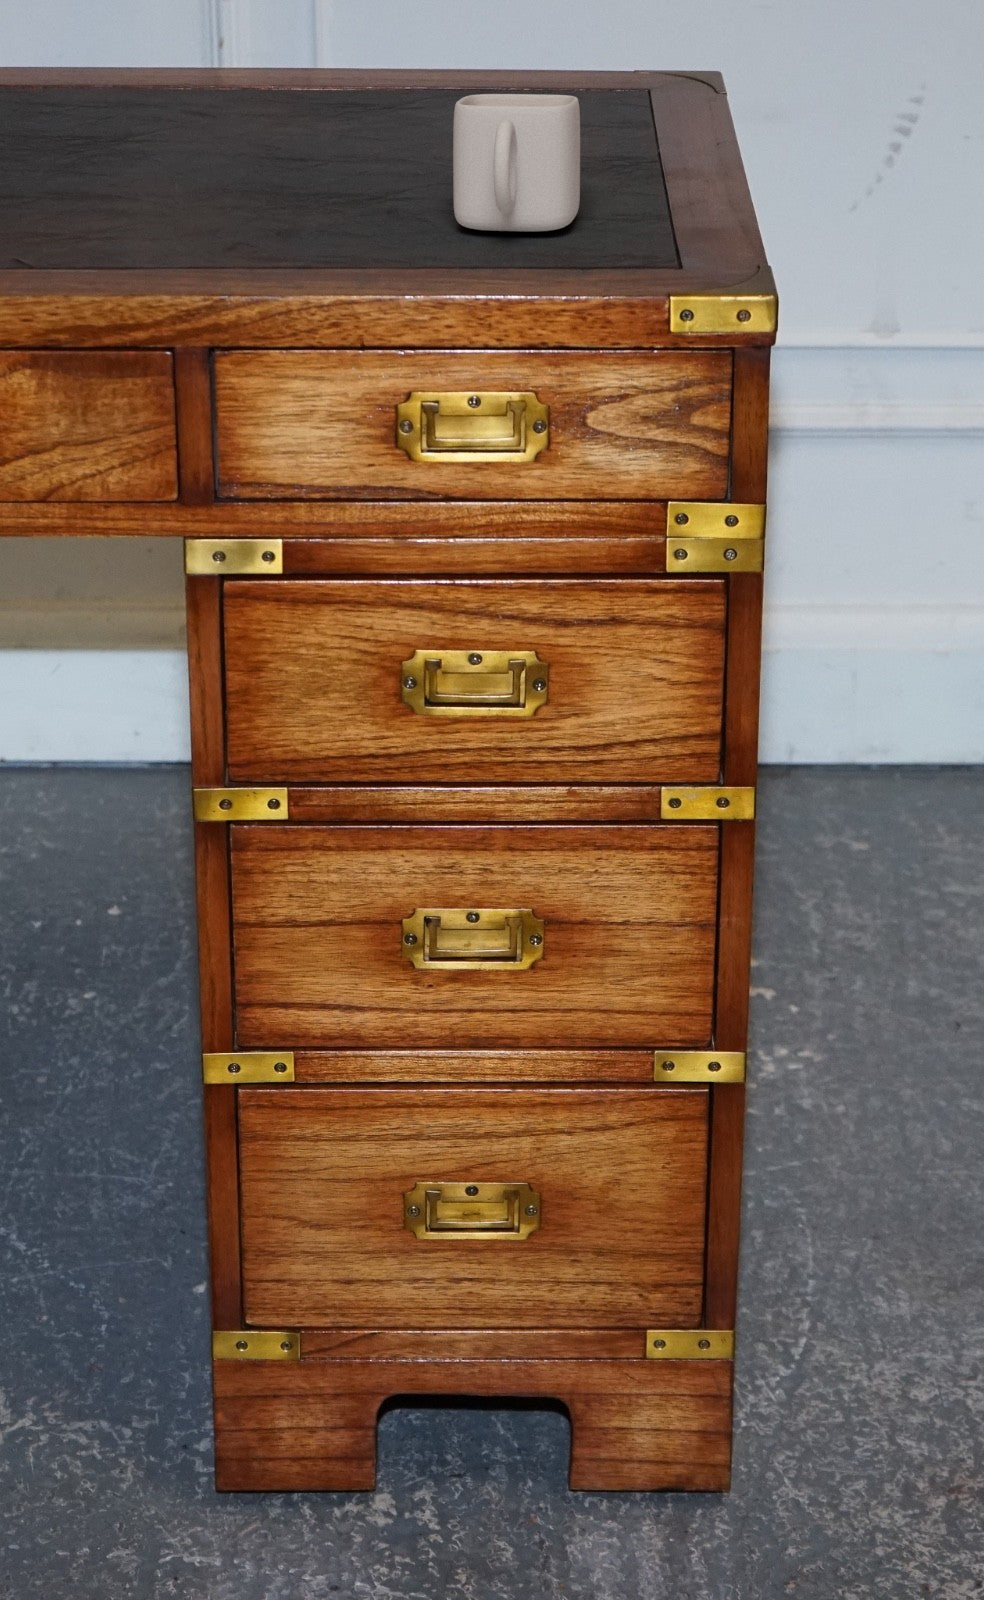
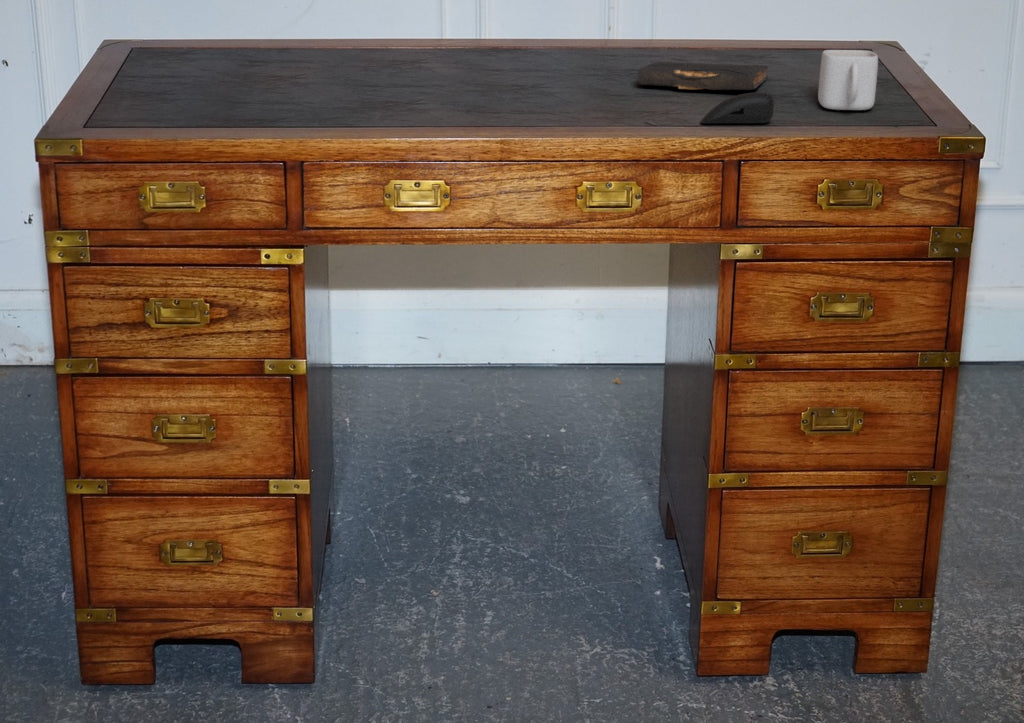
book: none [86,131,406,188] -> present [637,62,768,90]
computer mouse: none [143,188,310,260] -> present [700,92,774,123]

